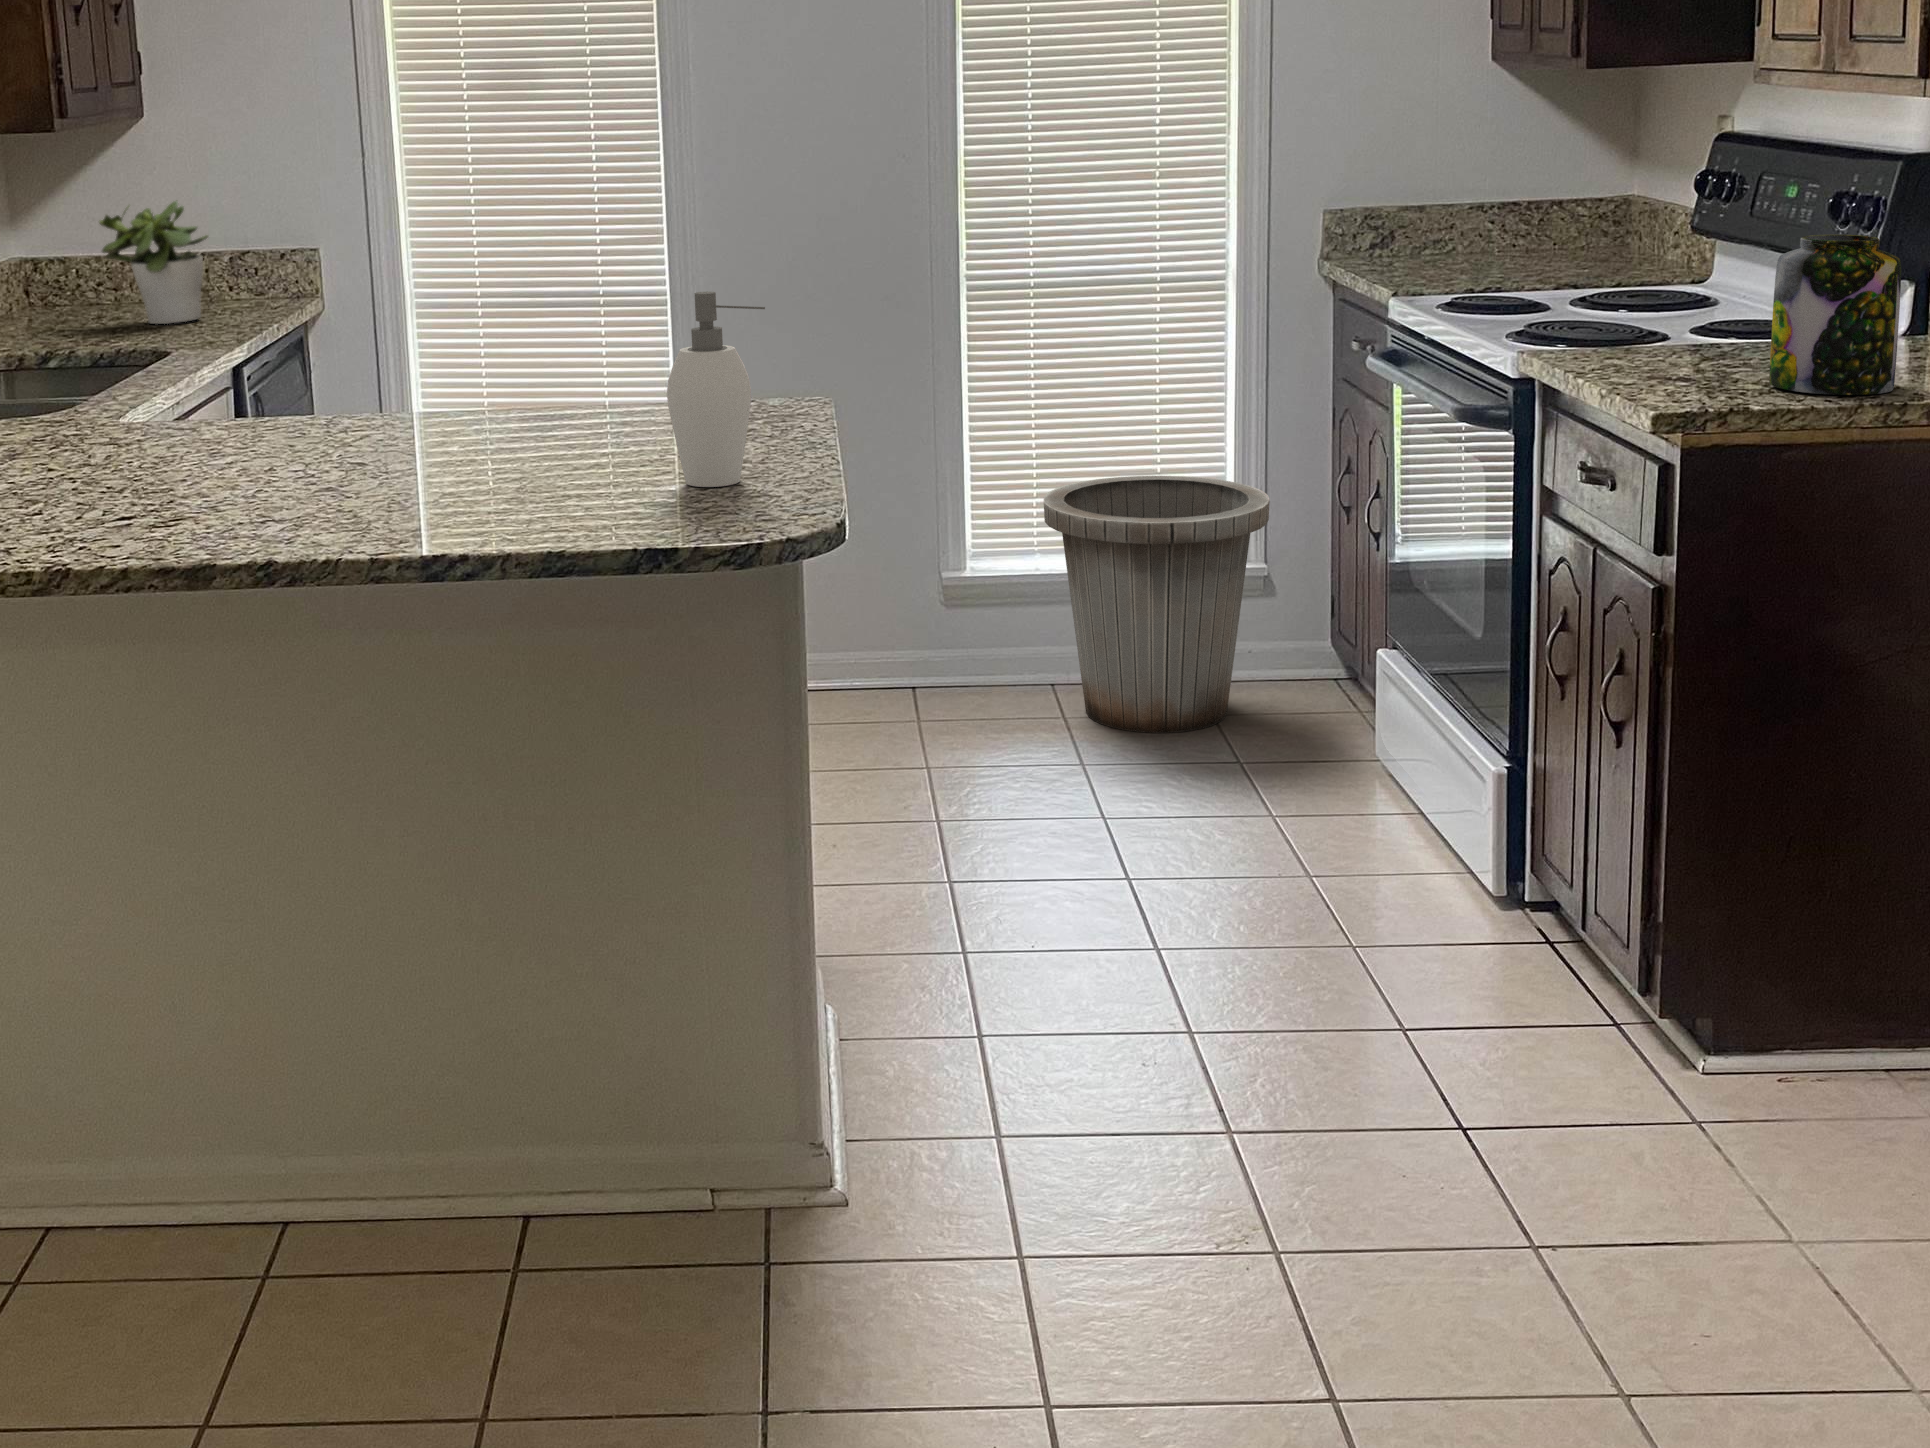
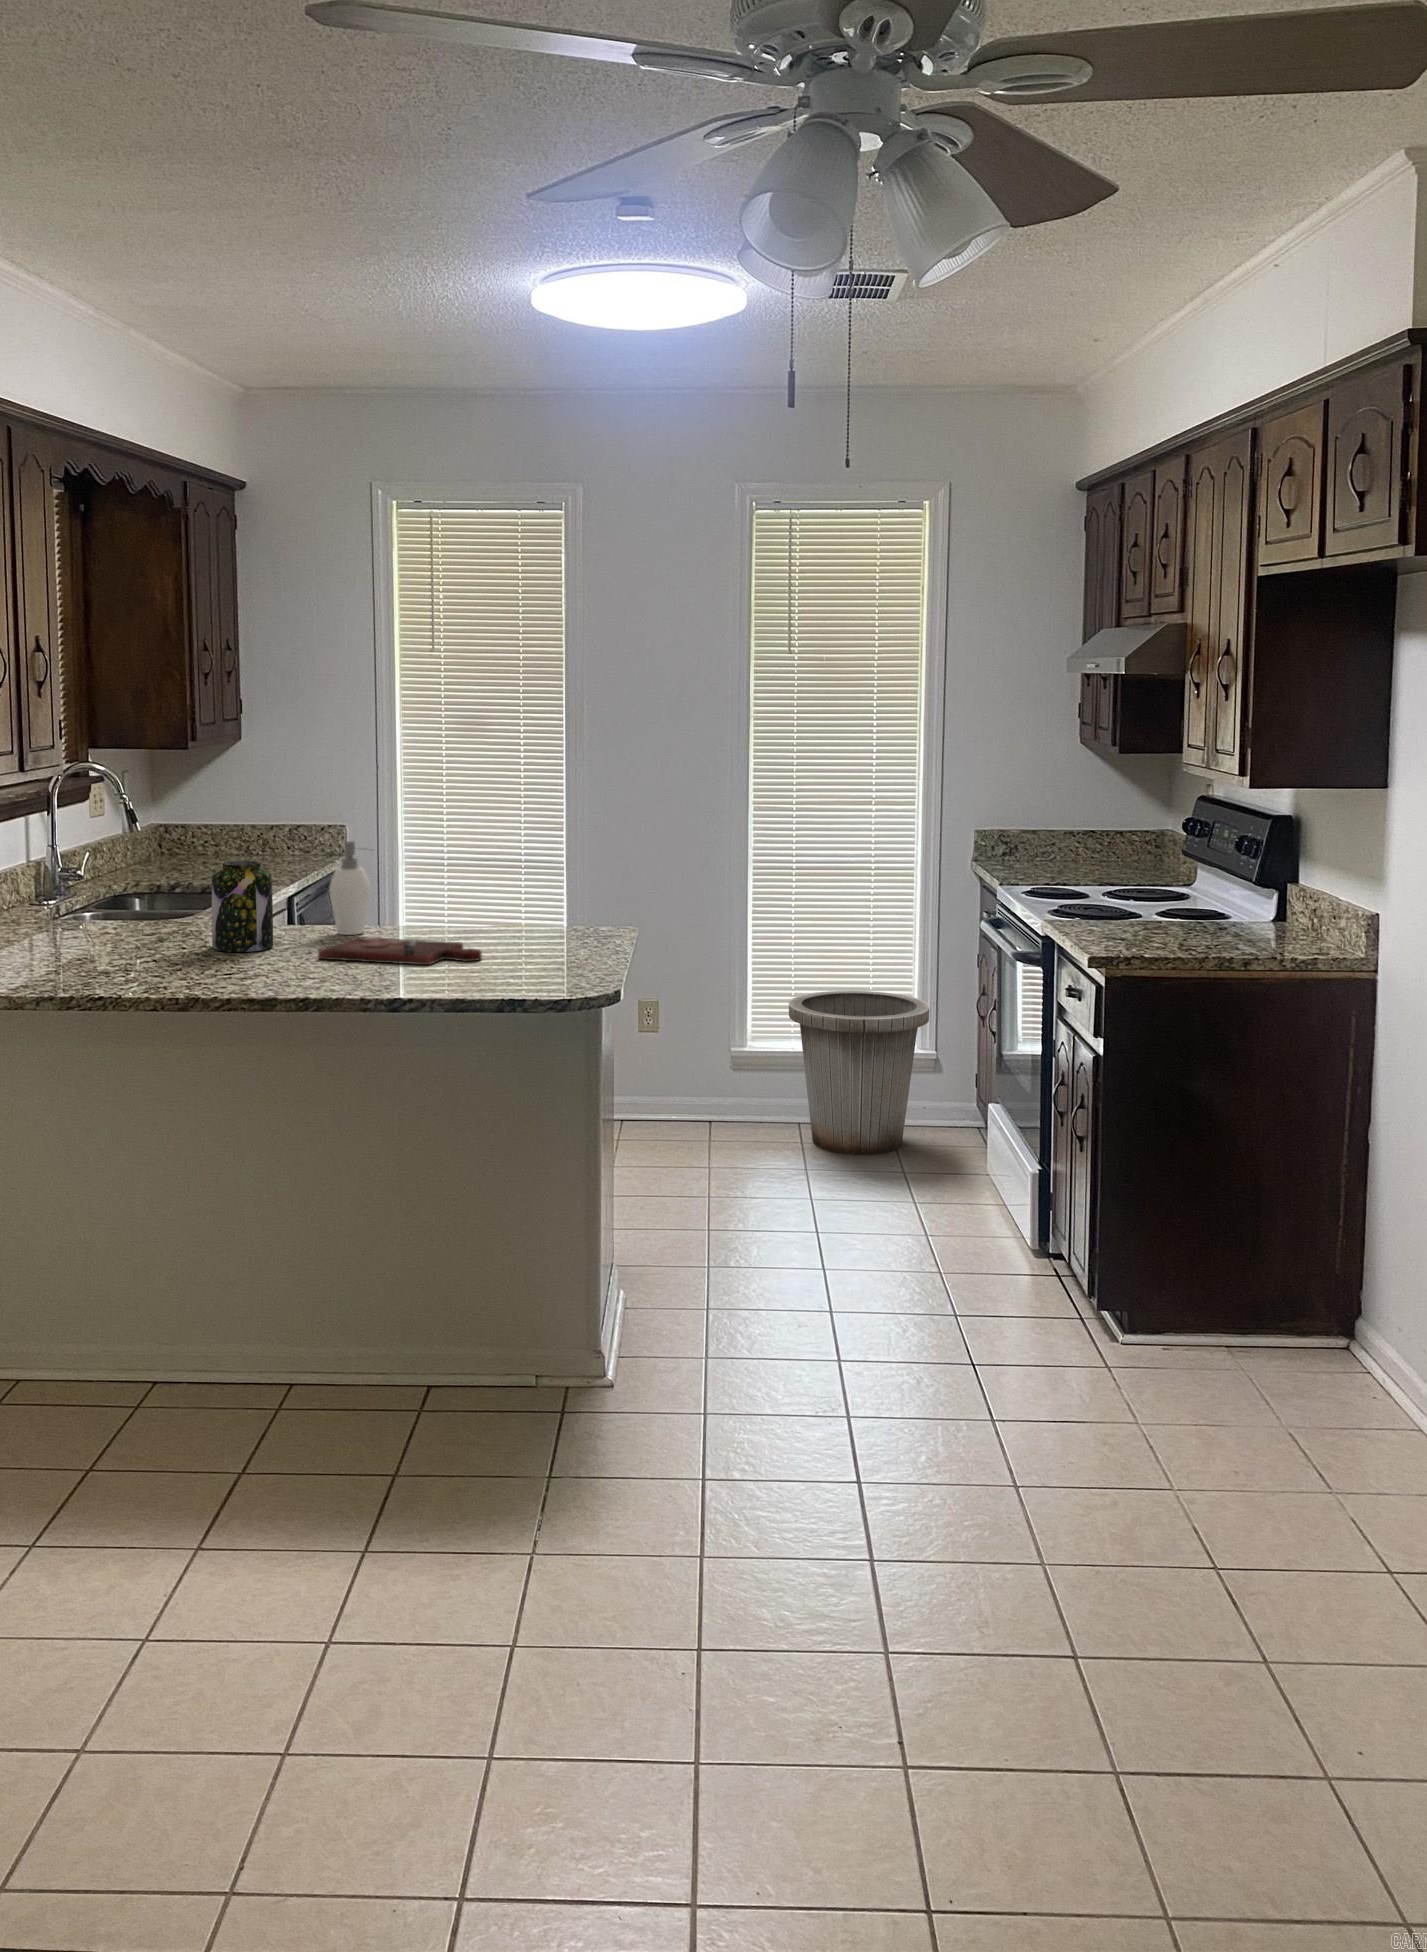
potted plant: present [99,201,208,324] -> none [210,792,278,868]
jar: present [1769,235,1901,395] -> present [212,861,273,952]
soap dispenser: present [667,291,765,487] -> present [329,841,371,935]
cutting board: none [288,435,579,482] -> present [318,937,482,965]

